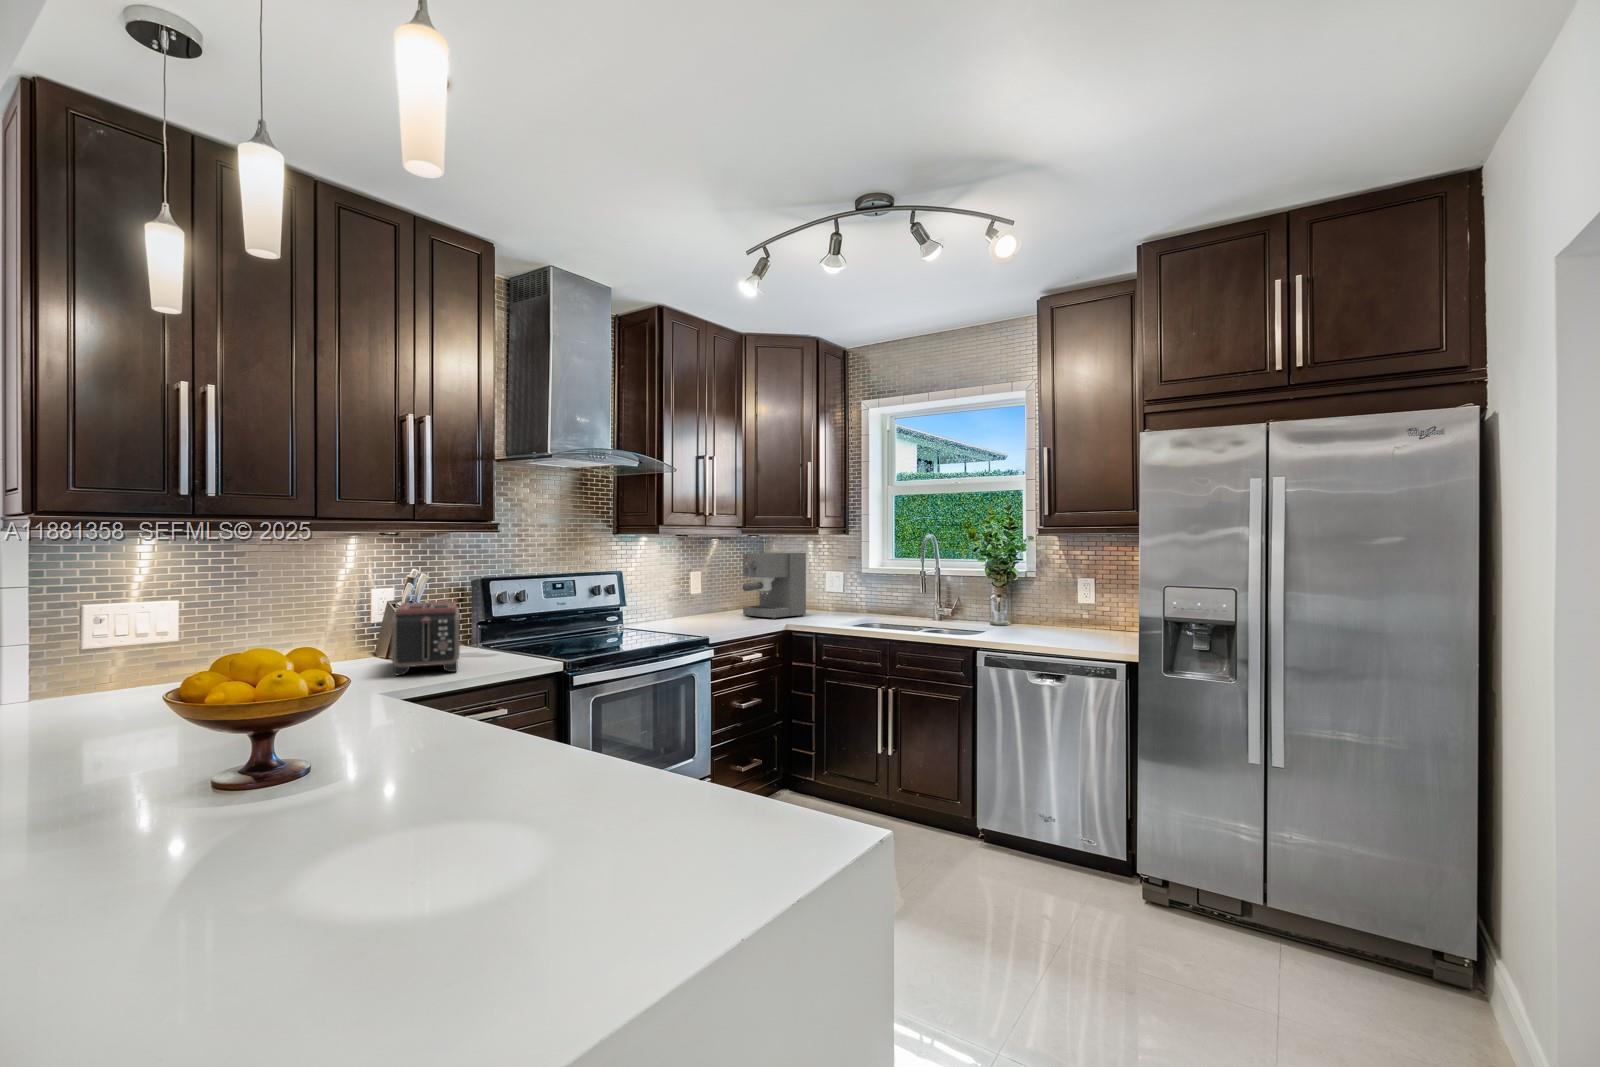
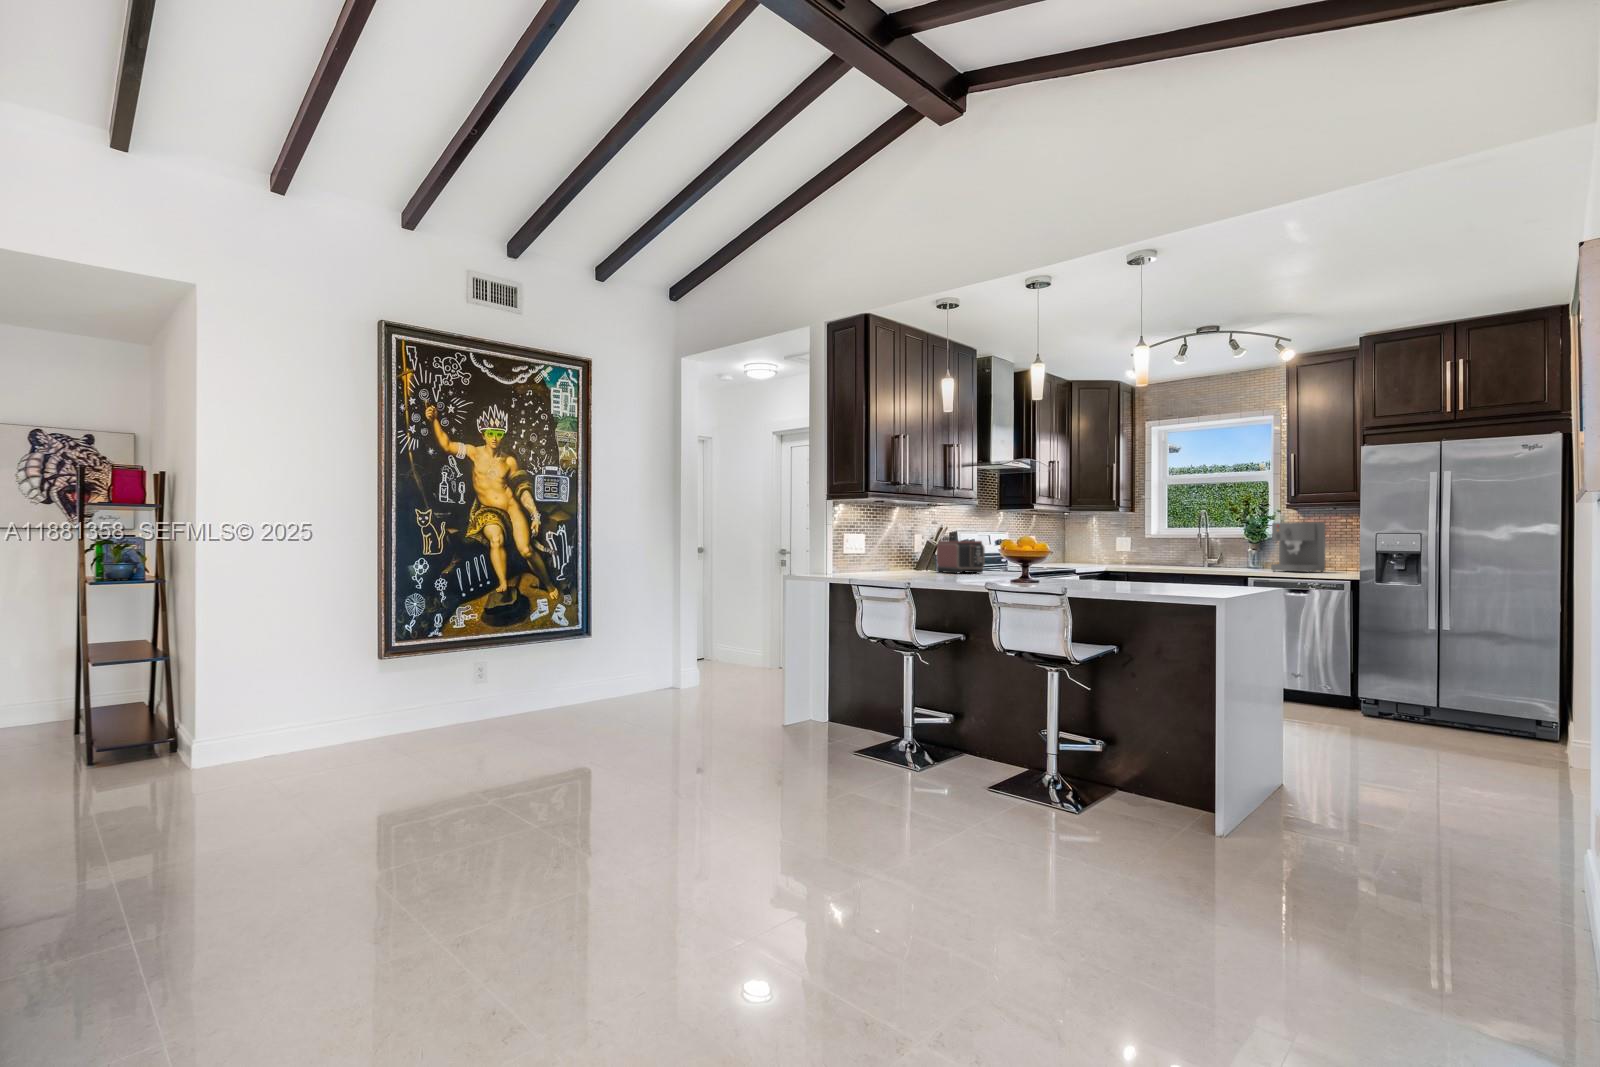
coffee maker: present [743,552,806,619] -> present [1271,522,1325,572]

